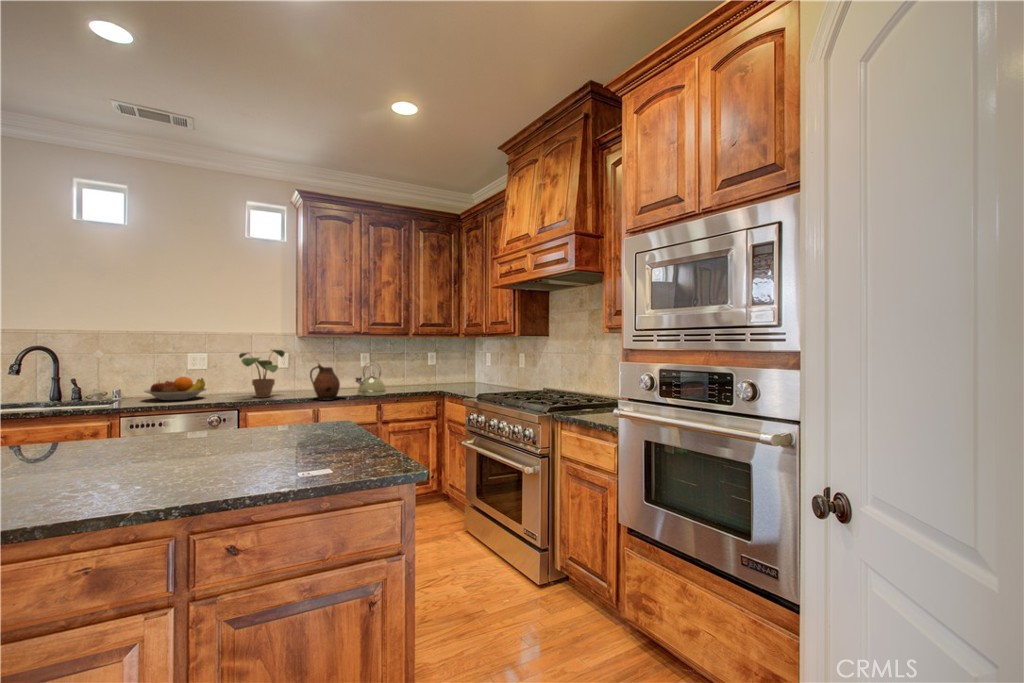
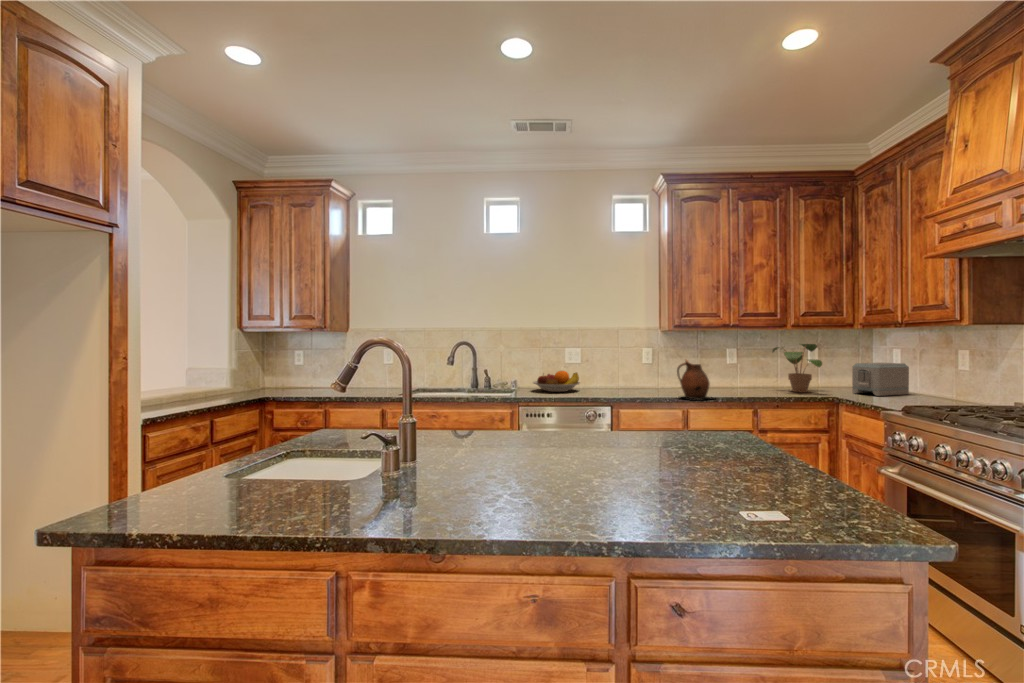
potted plant: present [239,350,285,398] -> present [772,344,822,393]
kettle: present [356,362,386,396] -> none [725,358,763,398]
toaster: none [454,364,490,389] -> present [852,363,909,396]

